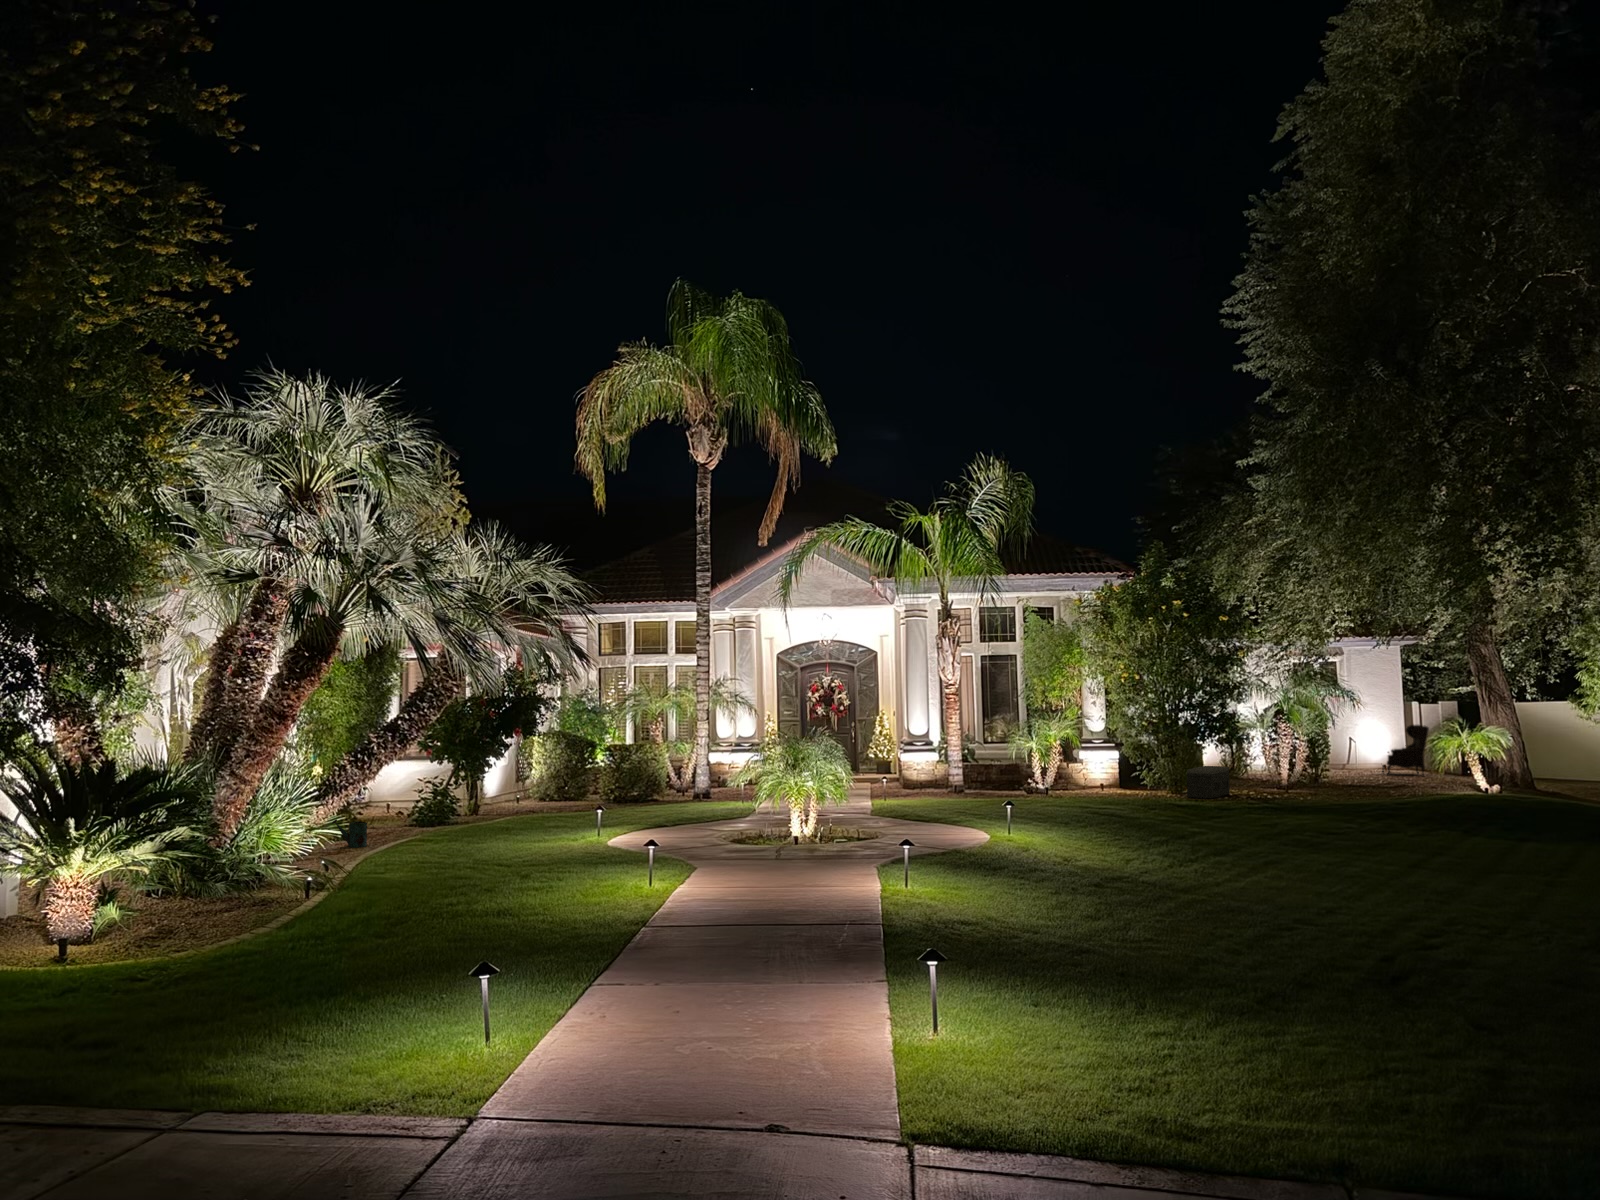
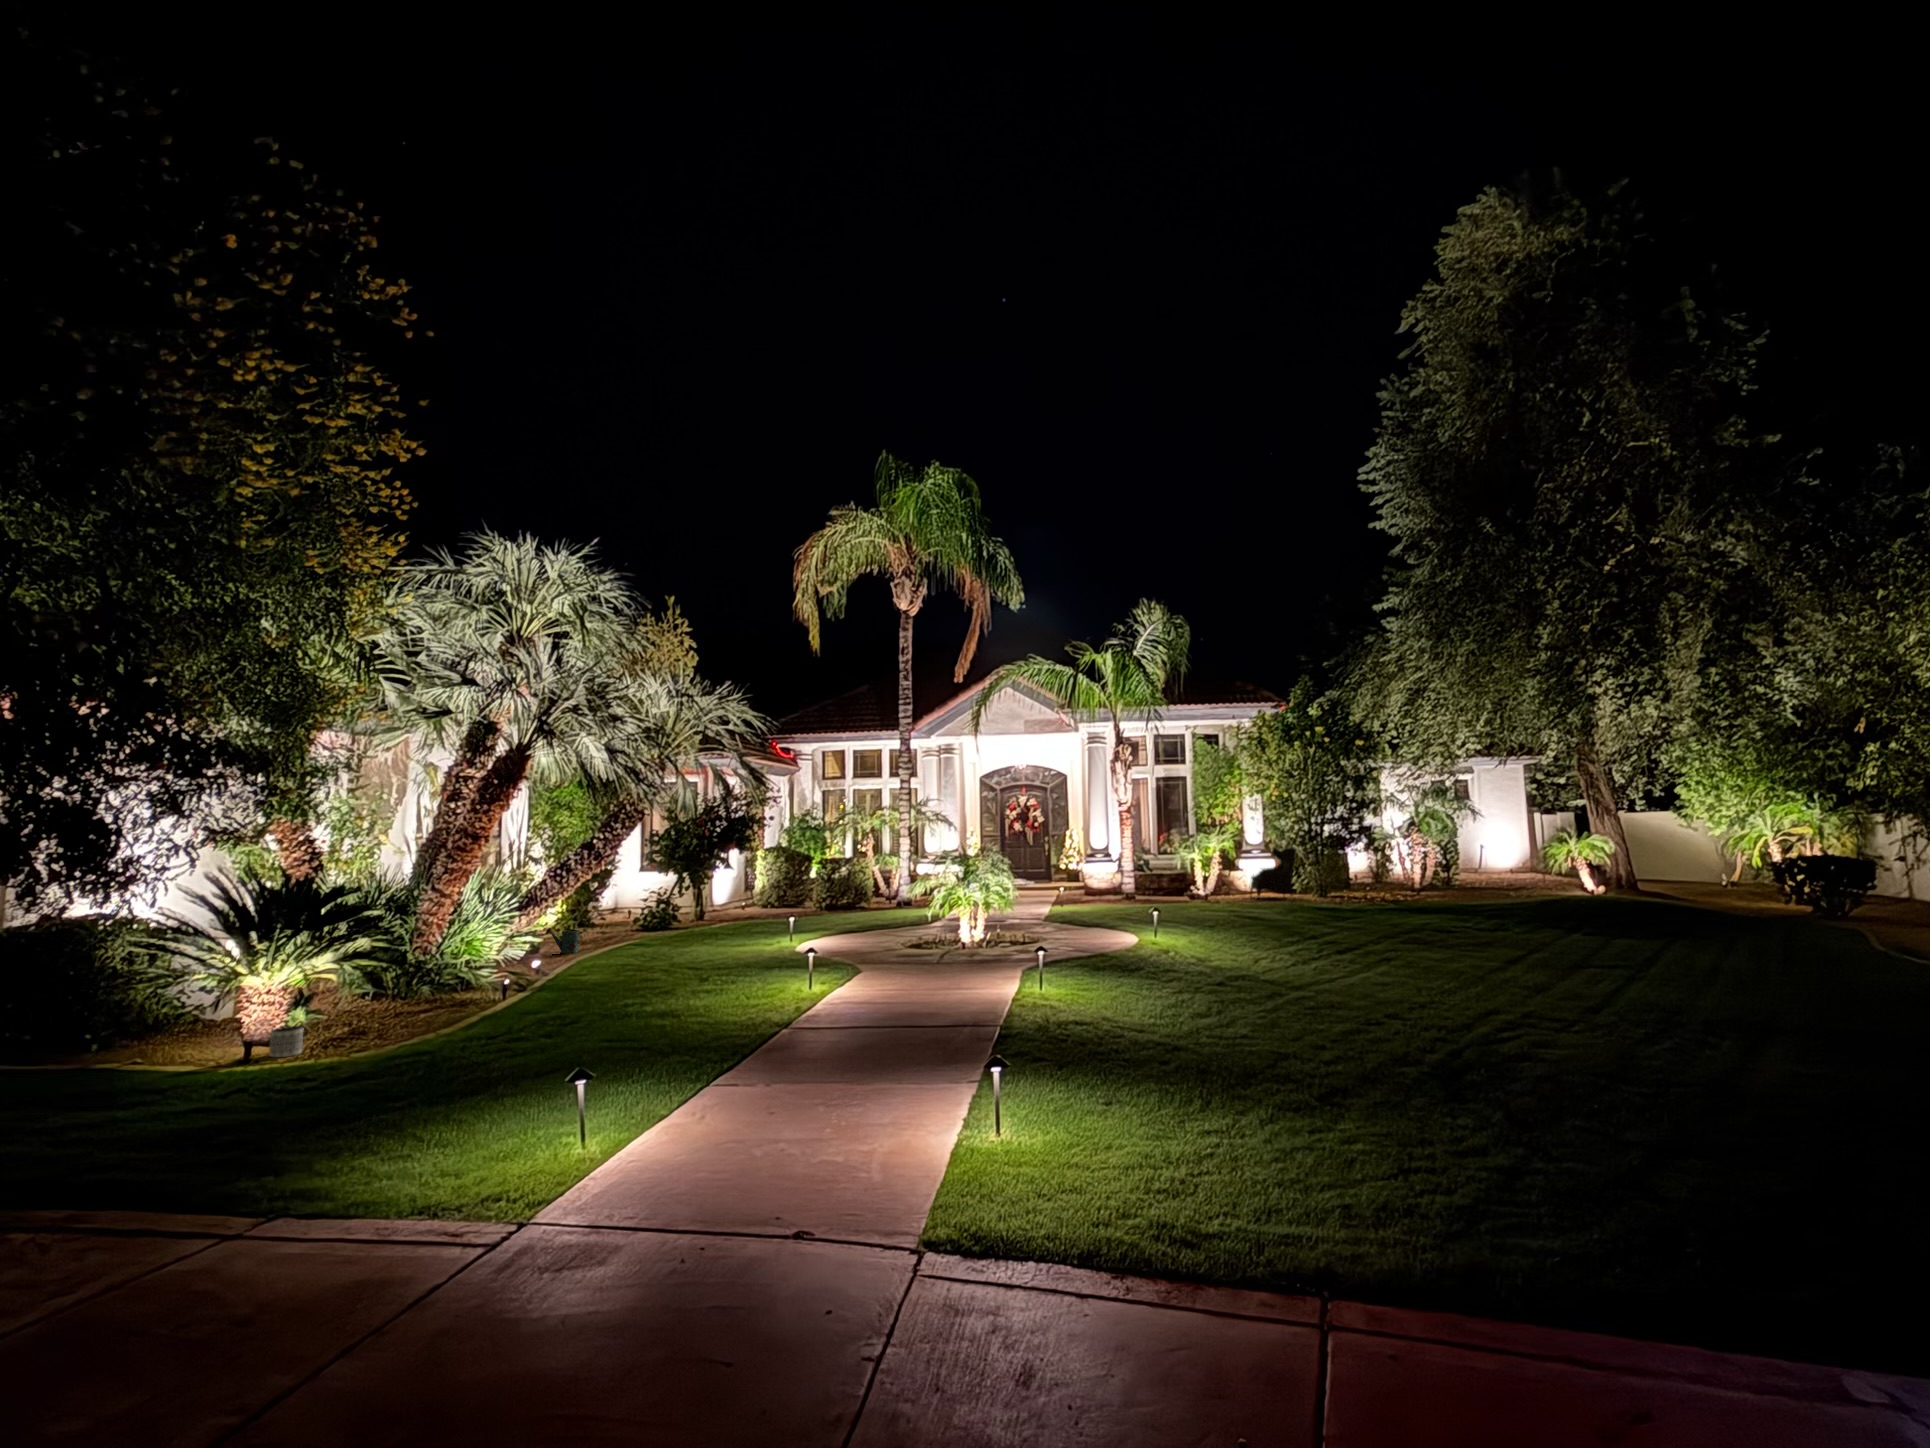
armchair: present [1382,725,1429,776] -> present [1250,847,1297,899]
storage bench: present [1187,766,1230,799] -> none [1332,874,1372,904]
planter: none [91,918,125,950] -> present [269,1026,304,1057]

